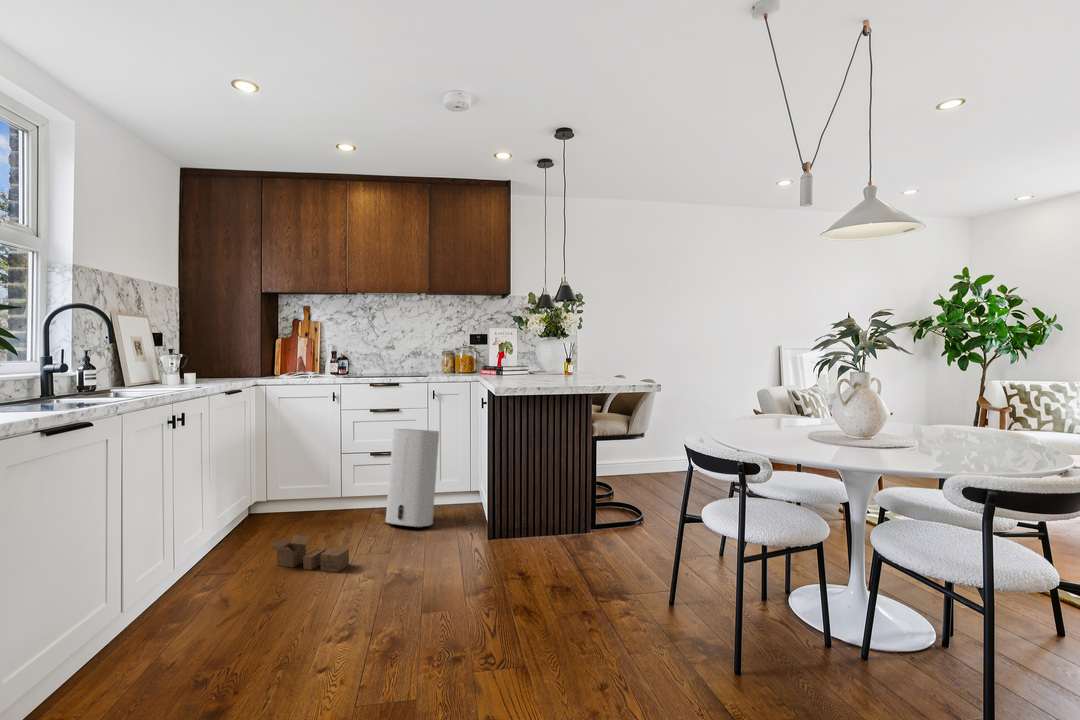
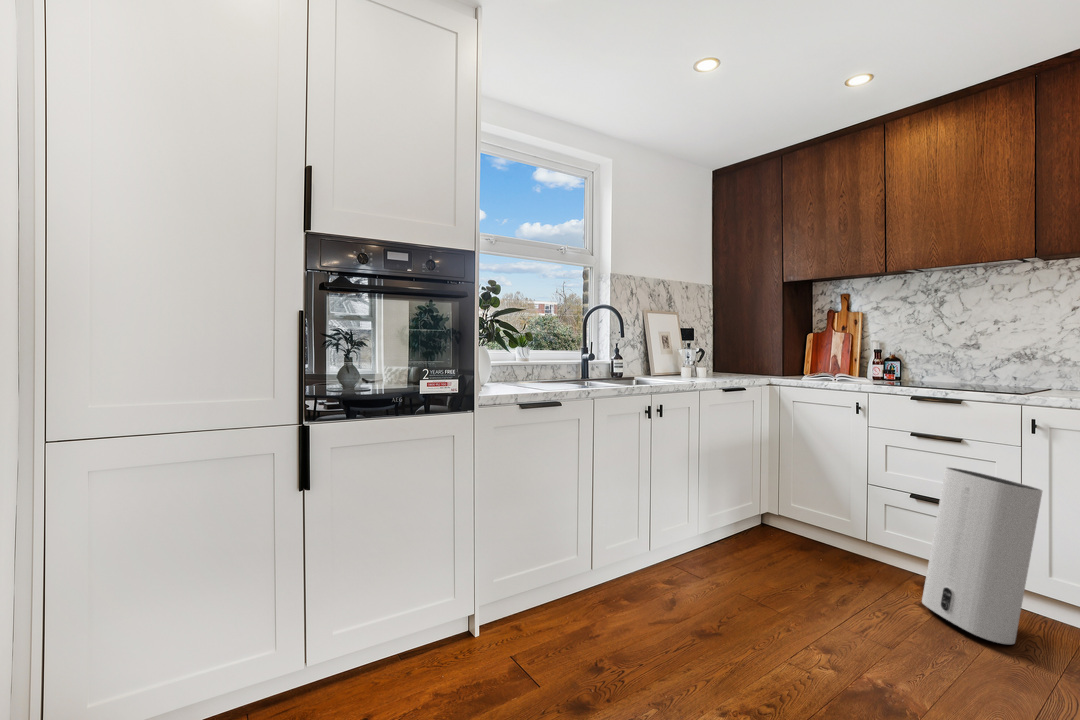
cardboard box: present [270,535,349,572] -> none [739,568,831,649]

